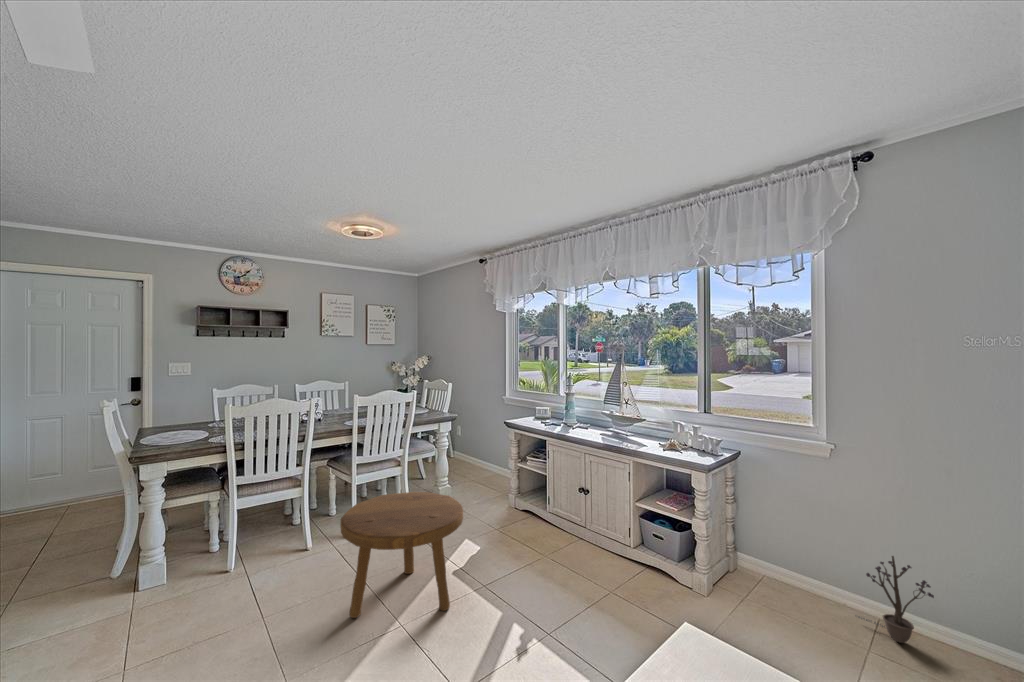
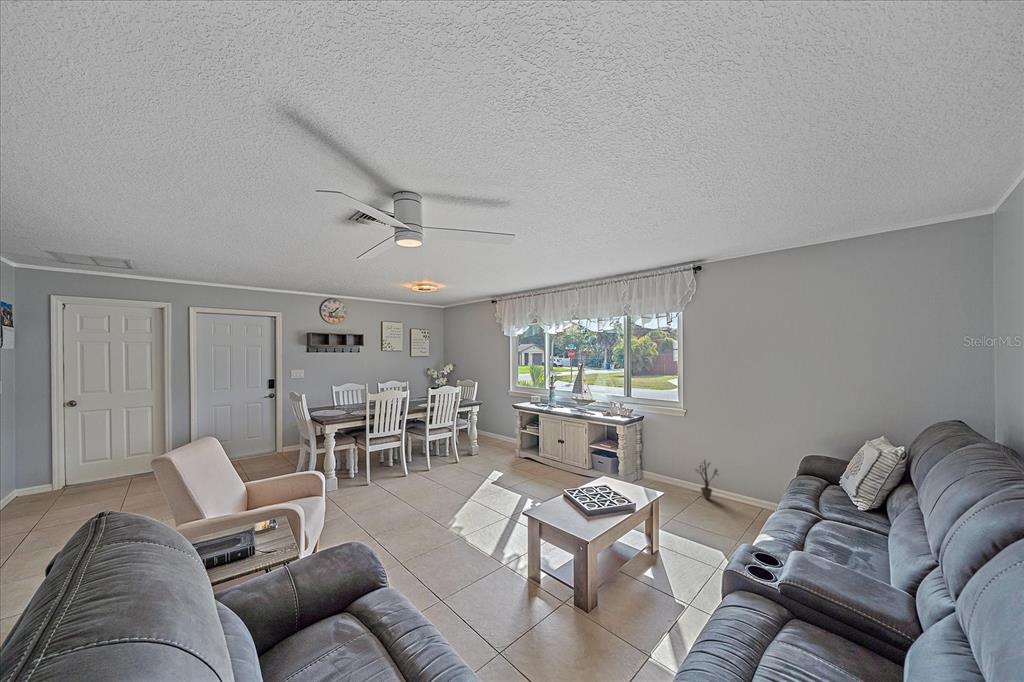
footstool: present [340,492,463,618] -> none [438,441,500,498]

